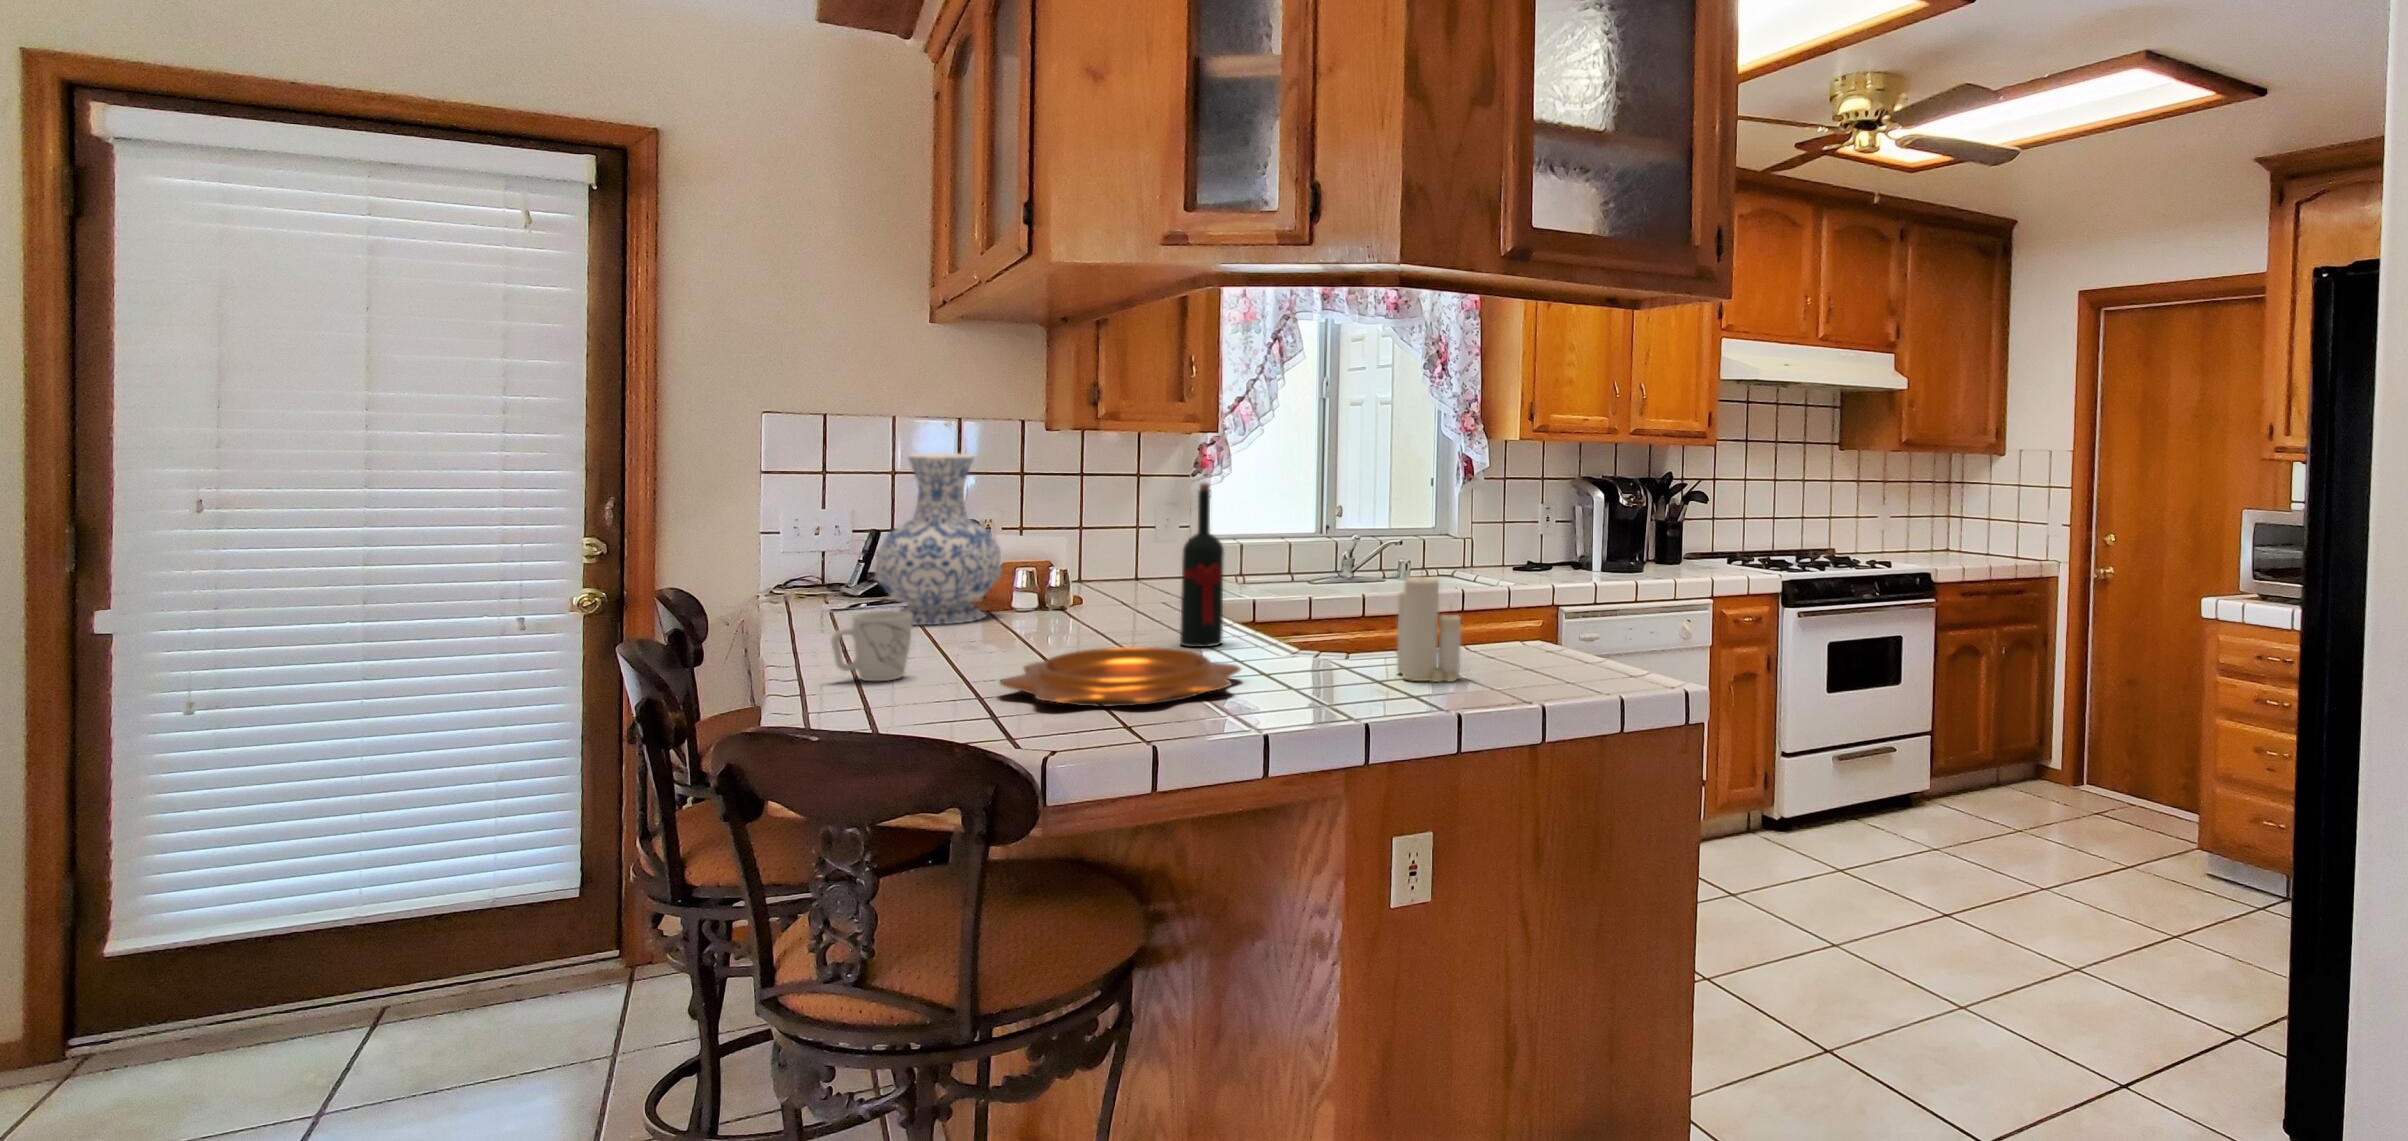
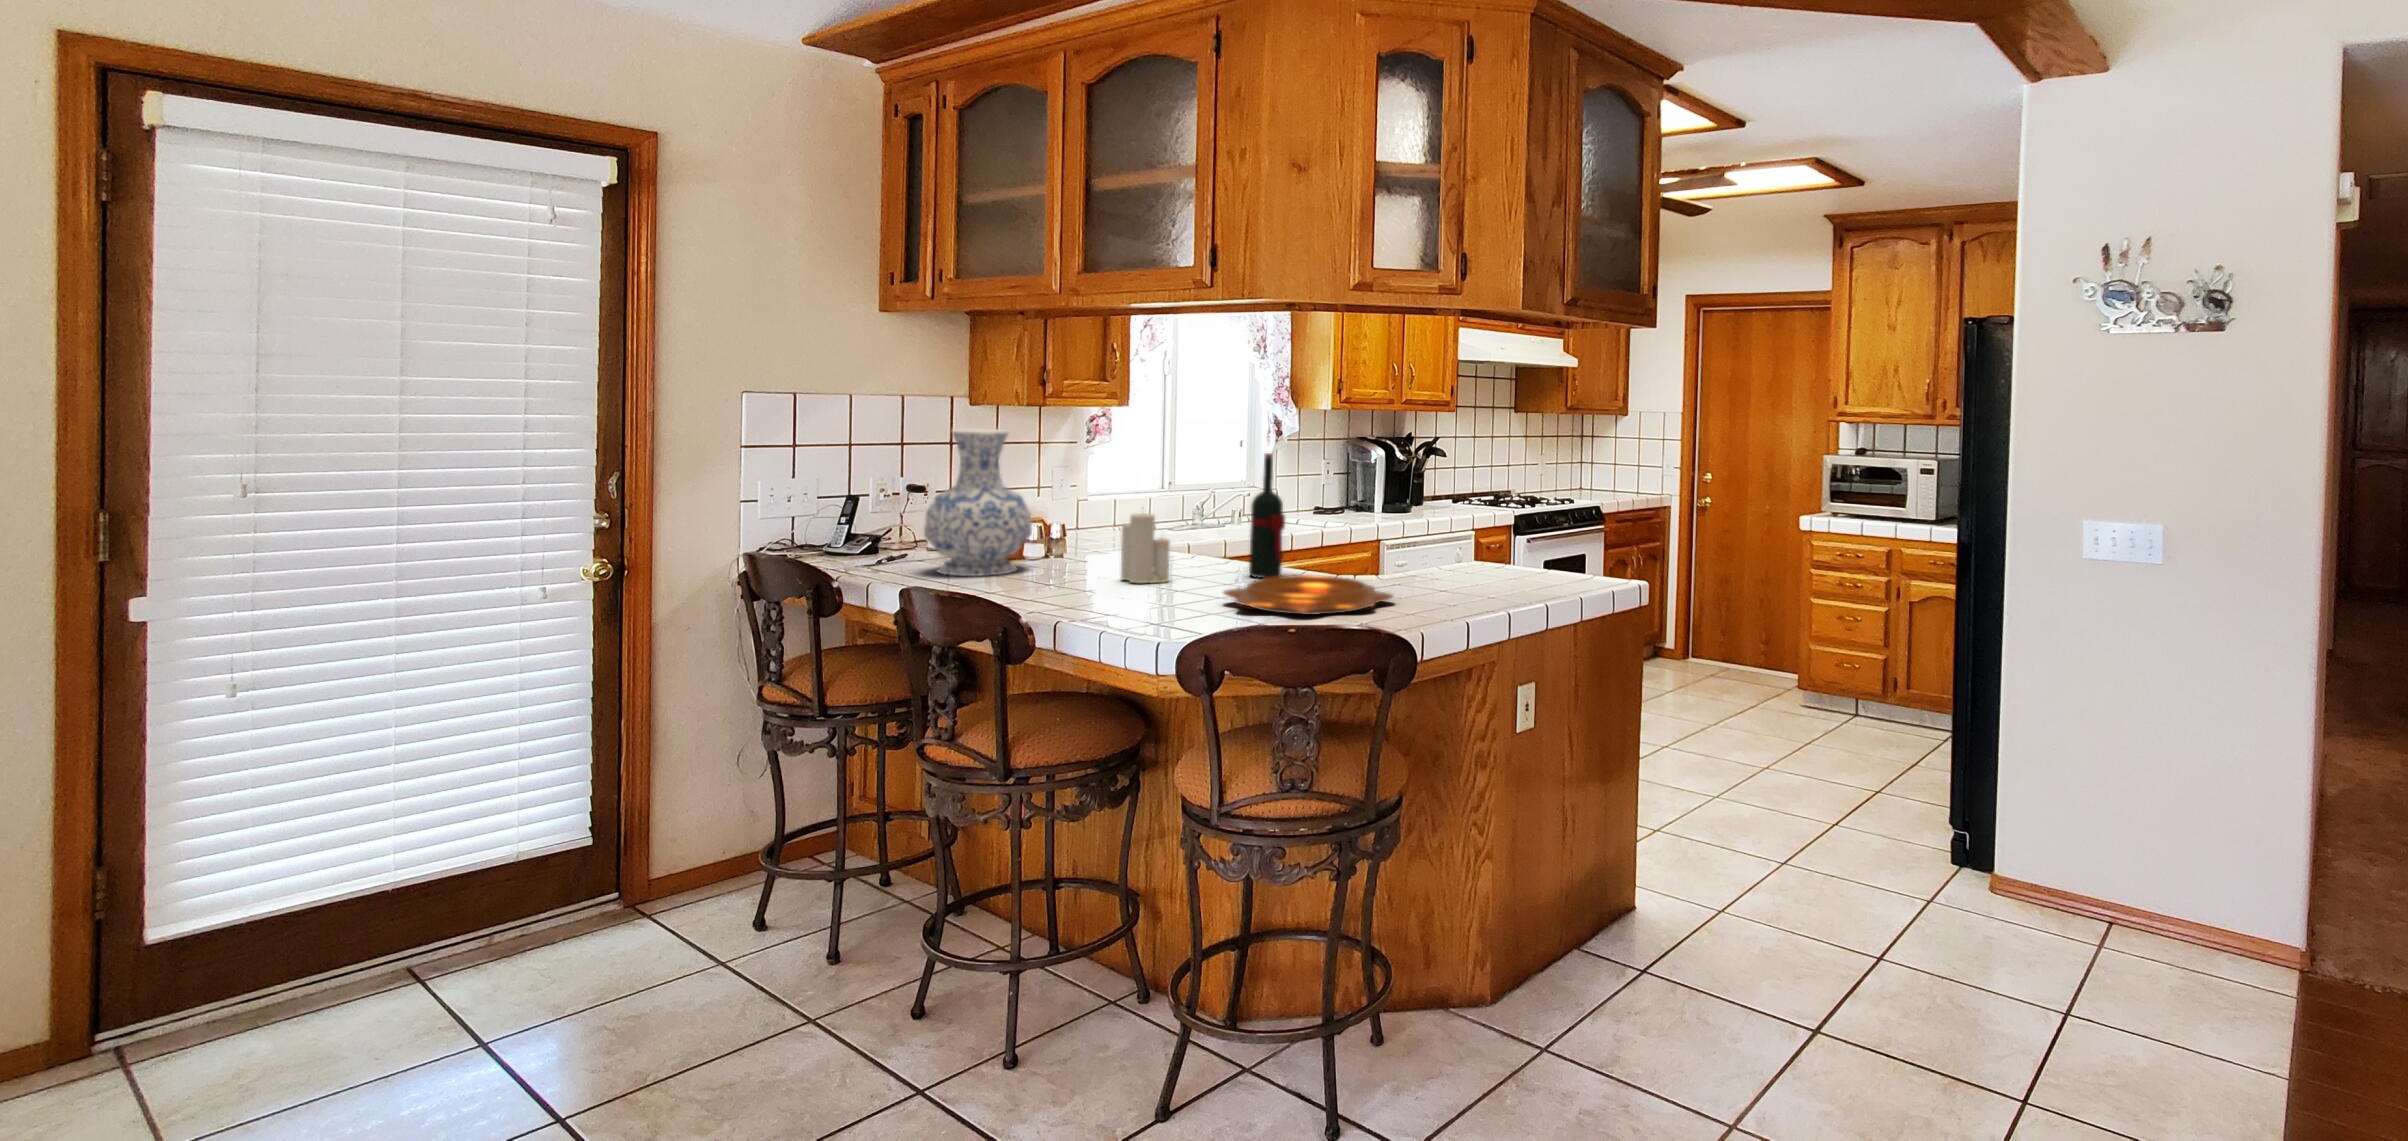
candle: present [1397,576,1461,682] -> present [1121,513,1170,583]
mug: present [832,610,913,681] -> none [1075,558,1127,612]

